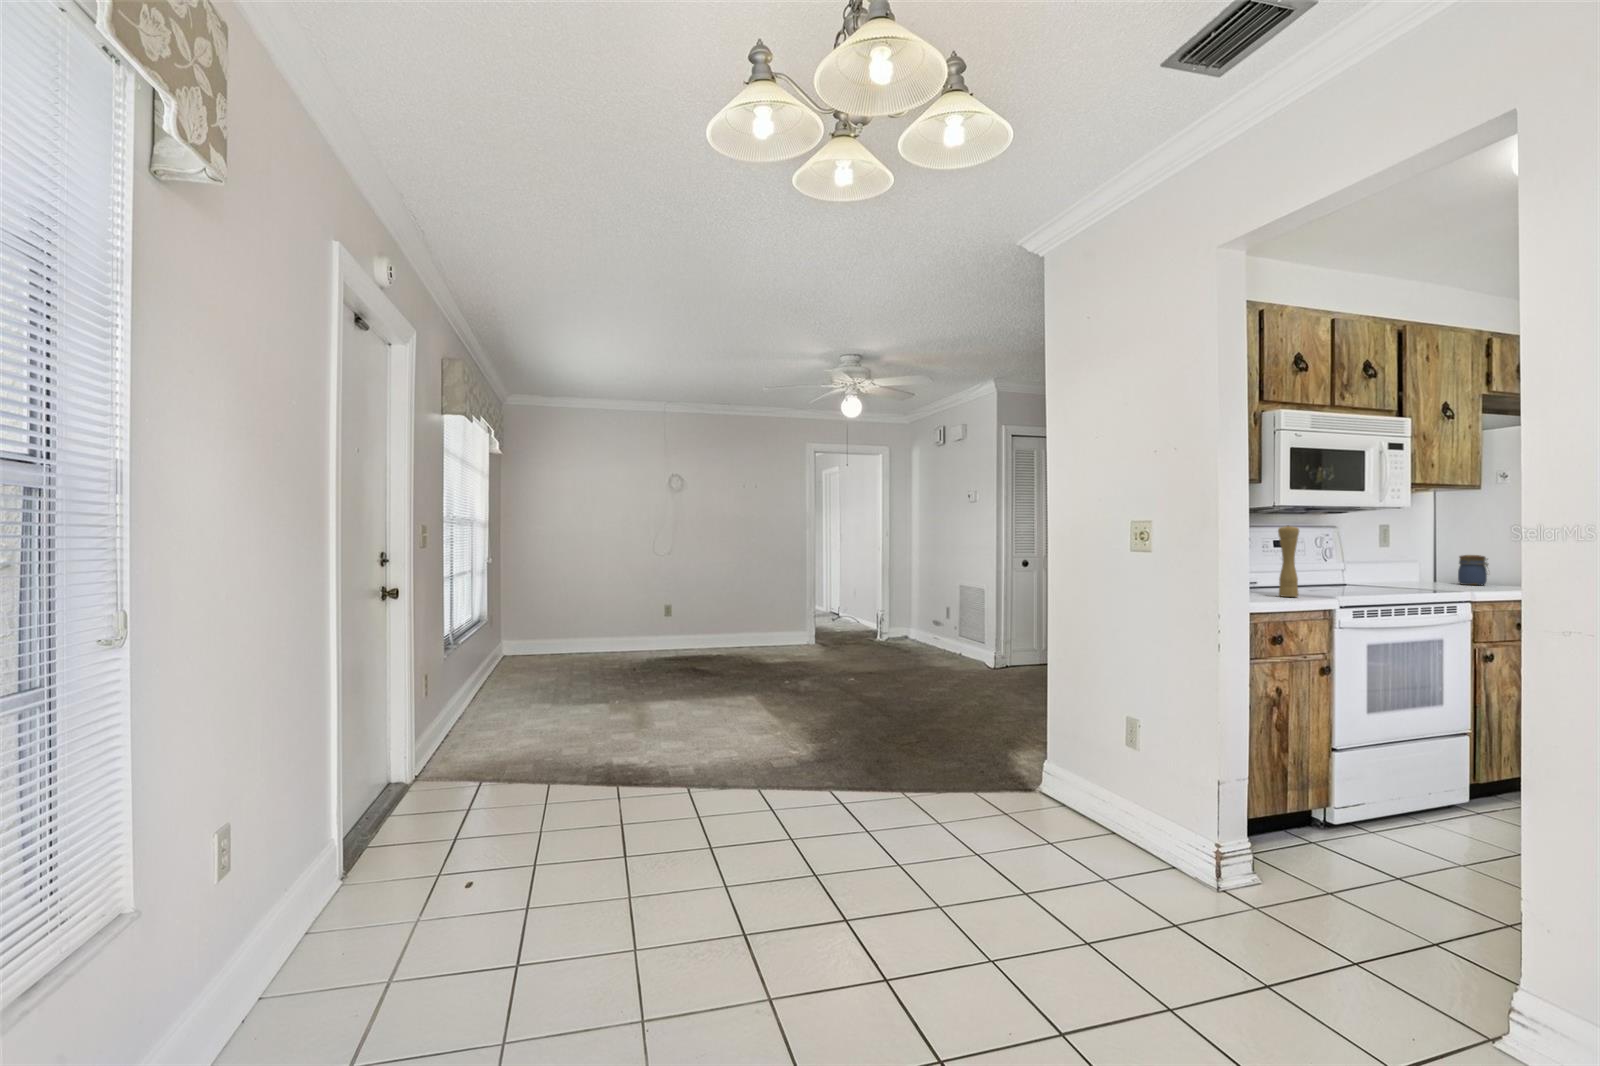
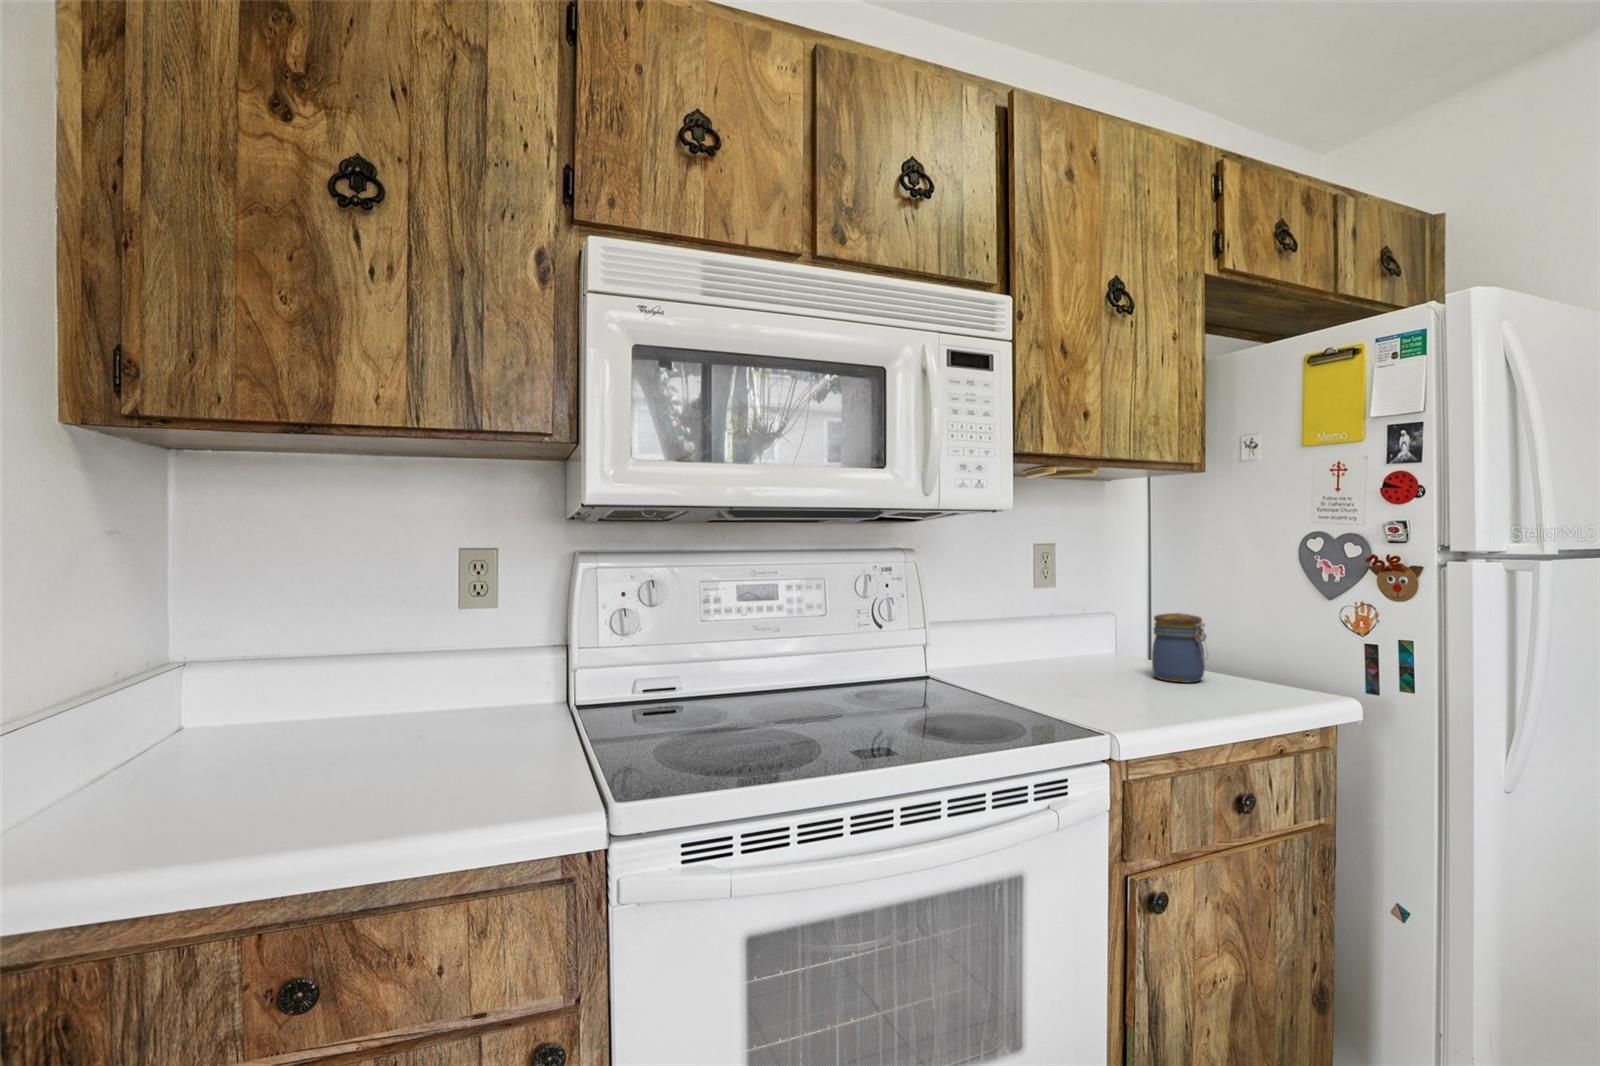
pepper mill: present [1278,525,1299,597] -> none [466,566,528,800]

